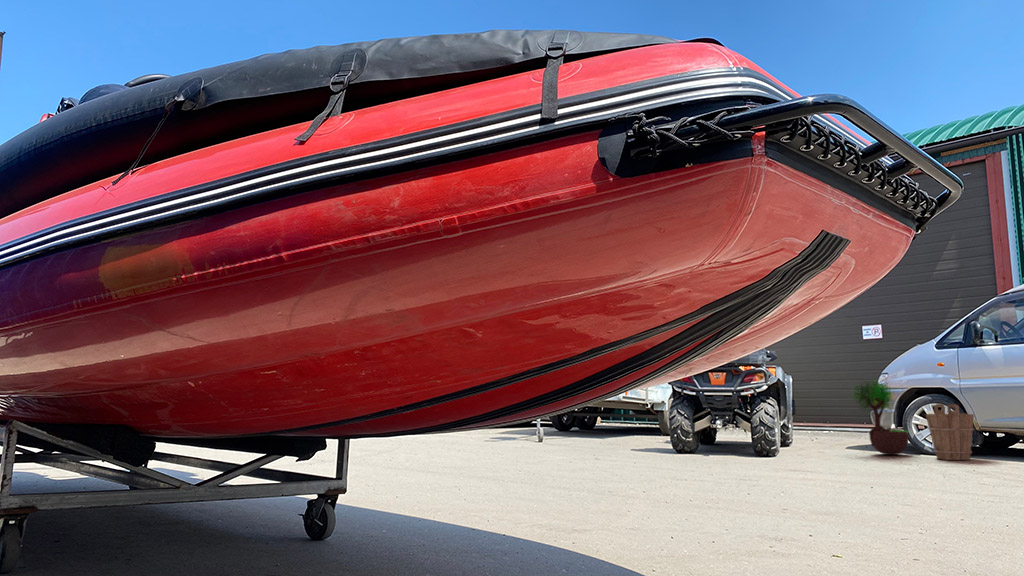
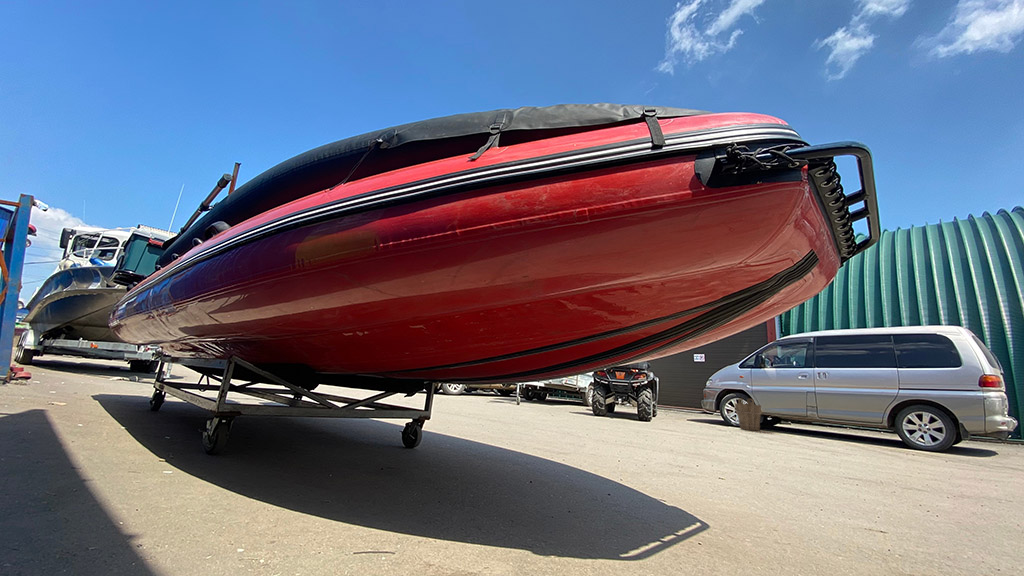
potted tree: present [853,381,908,455] -> none [690,379,724,425]

